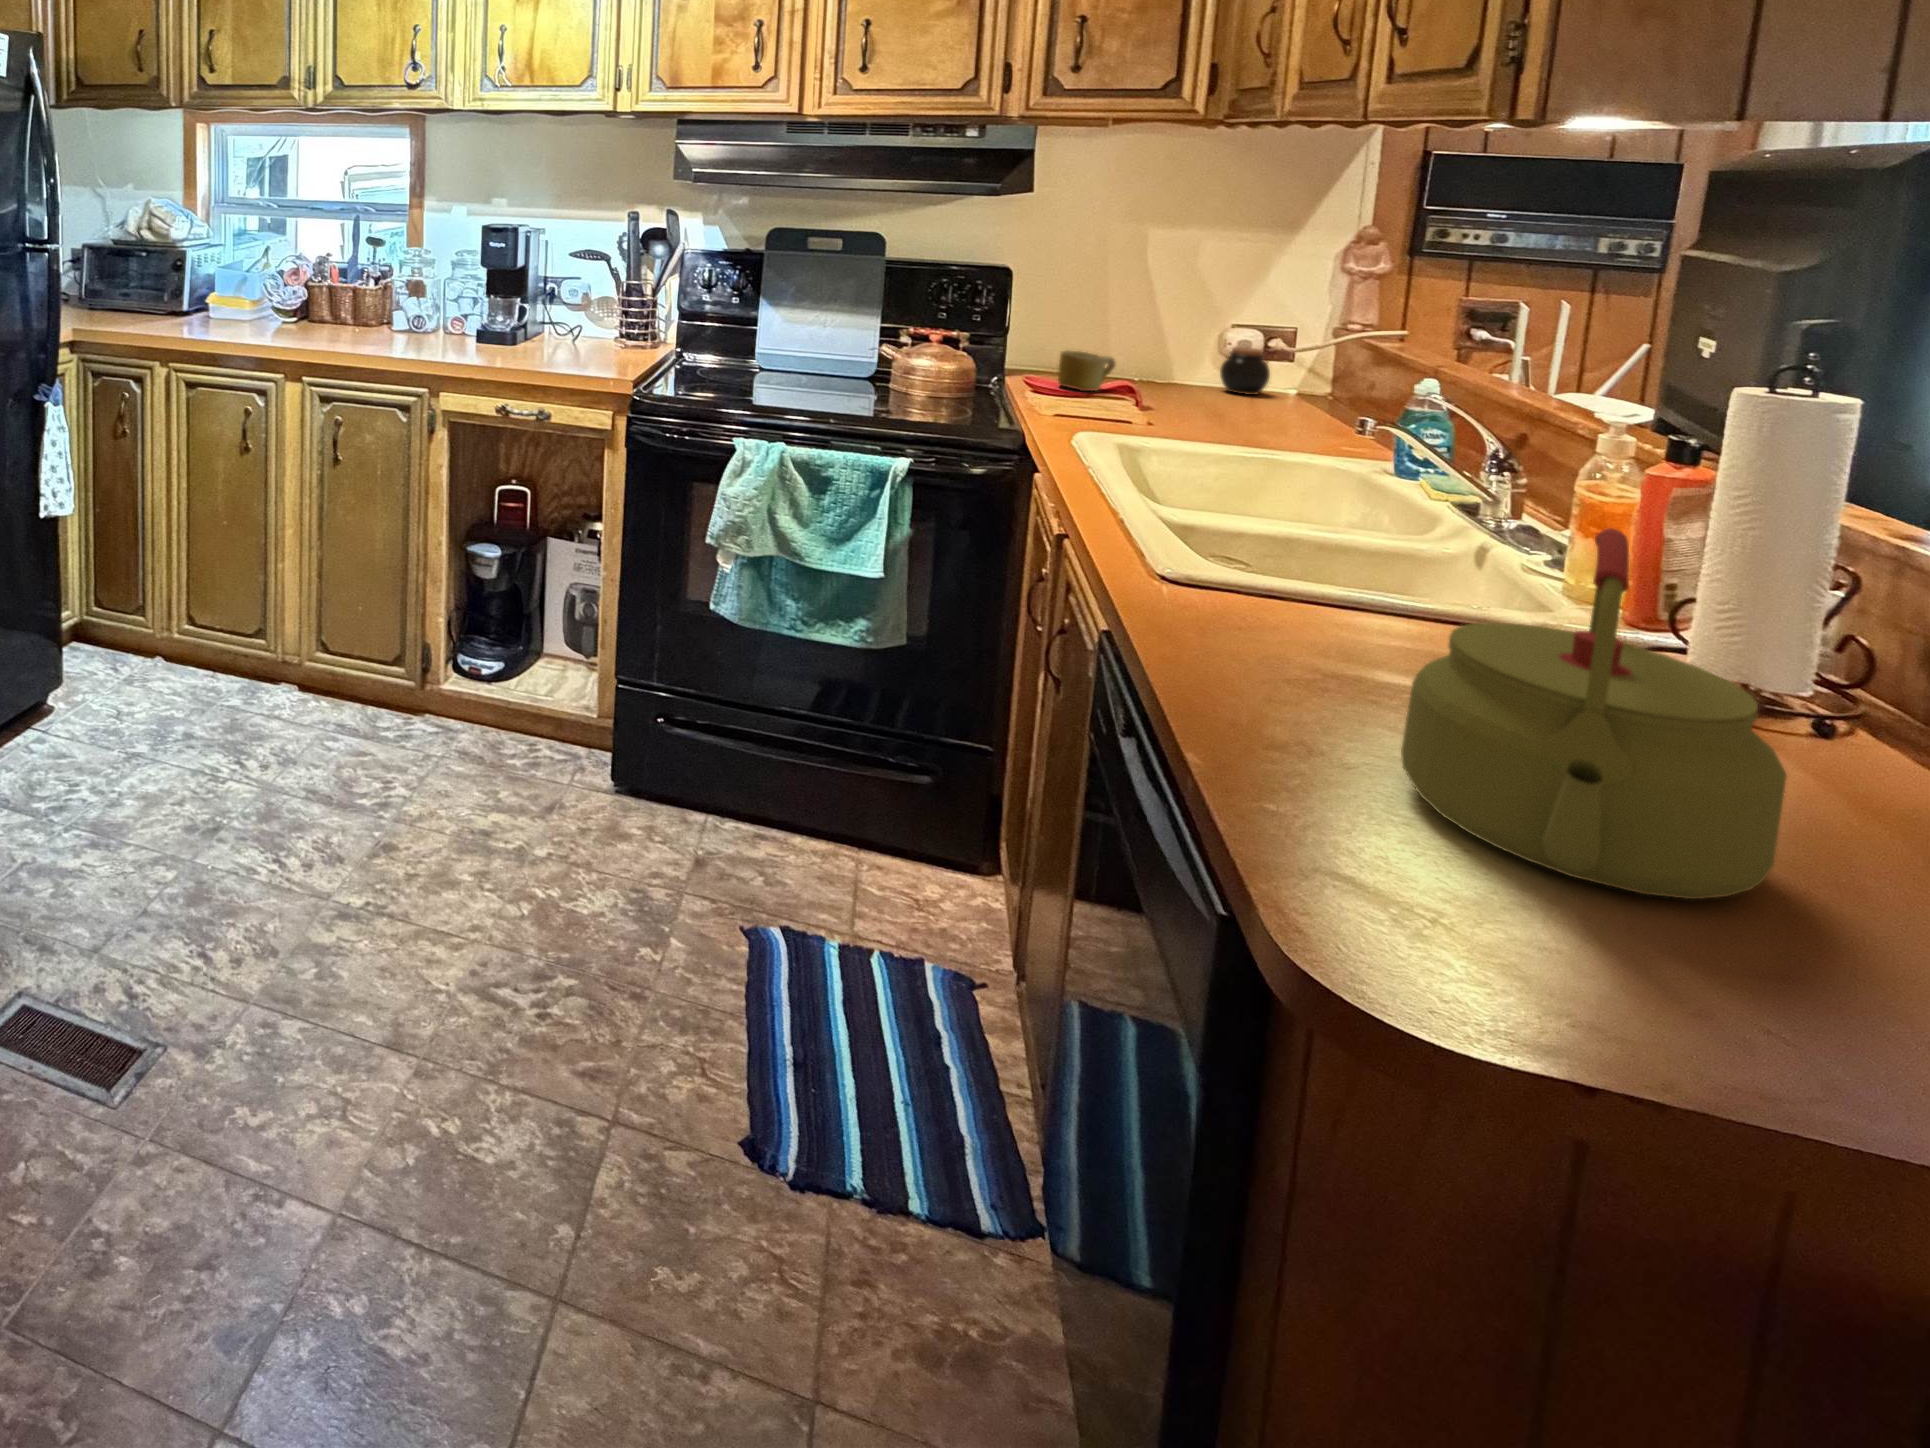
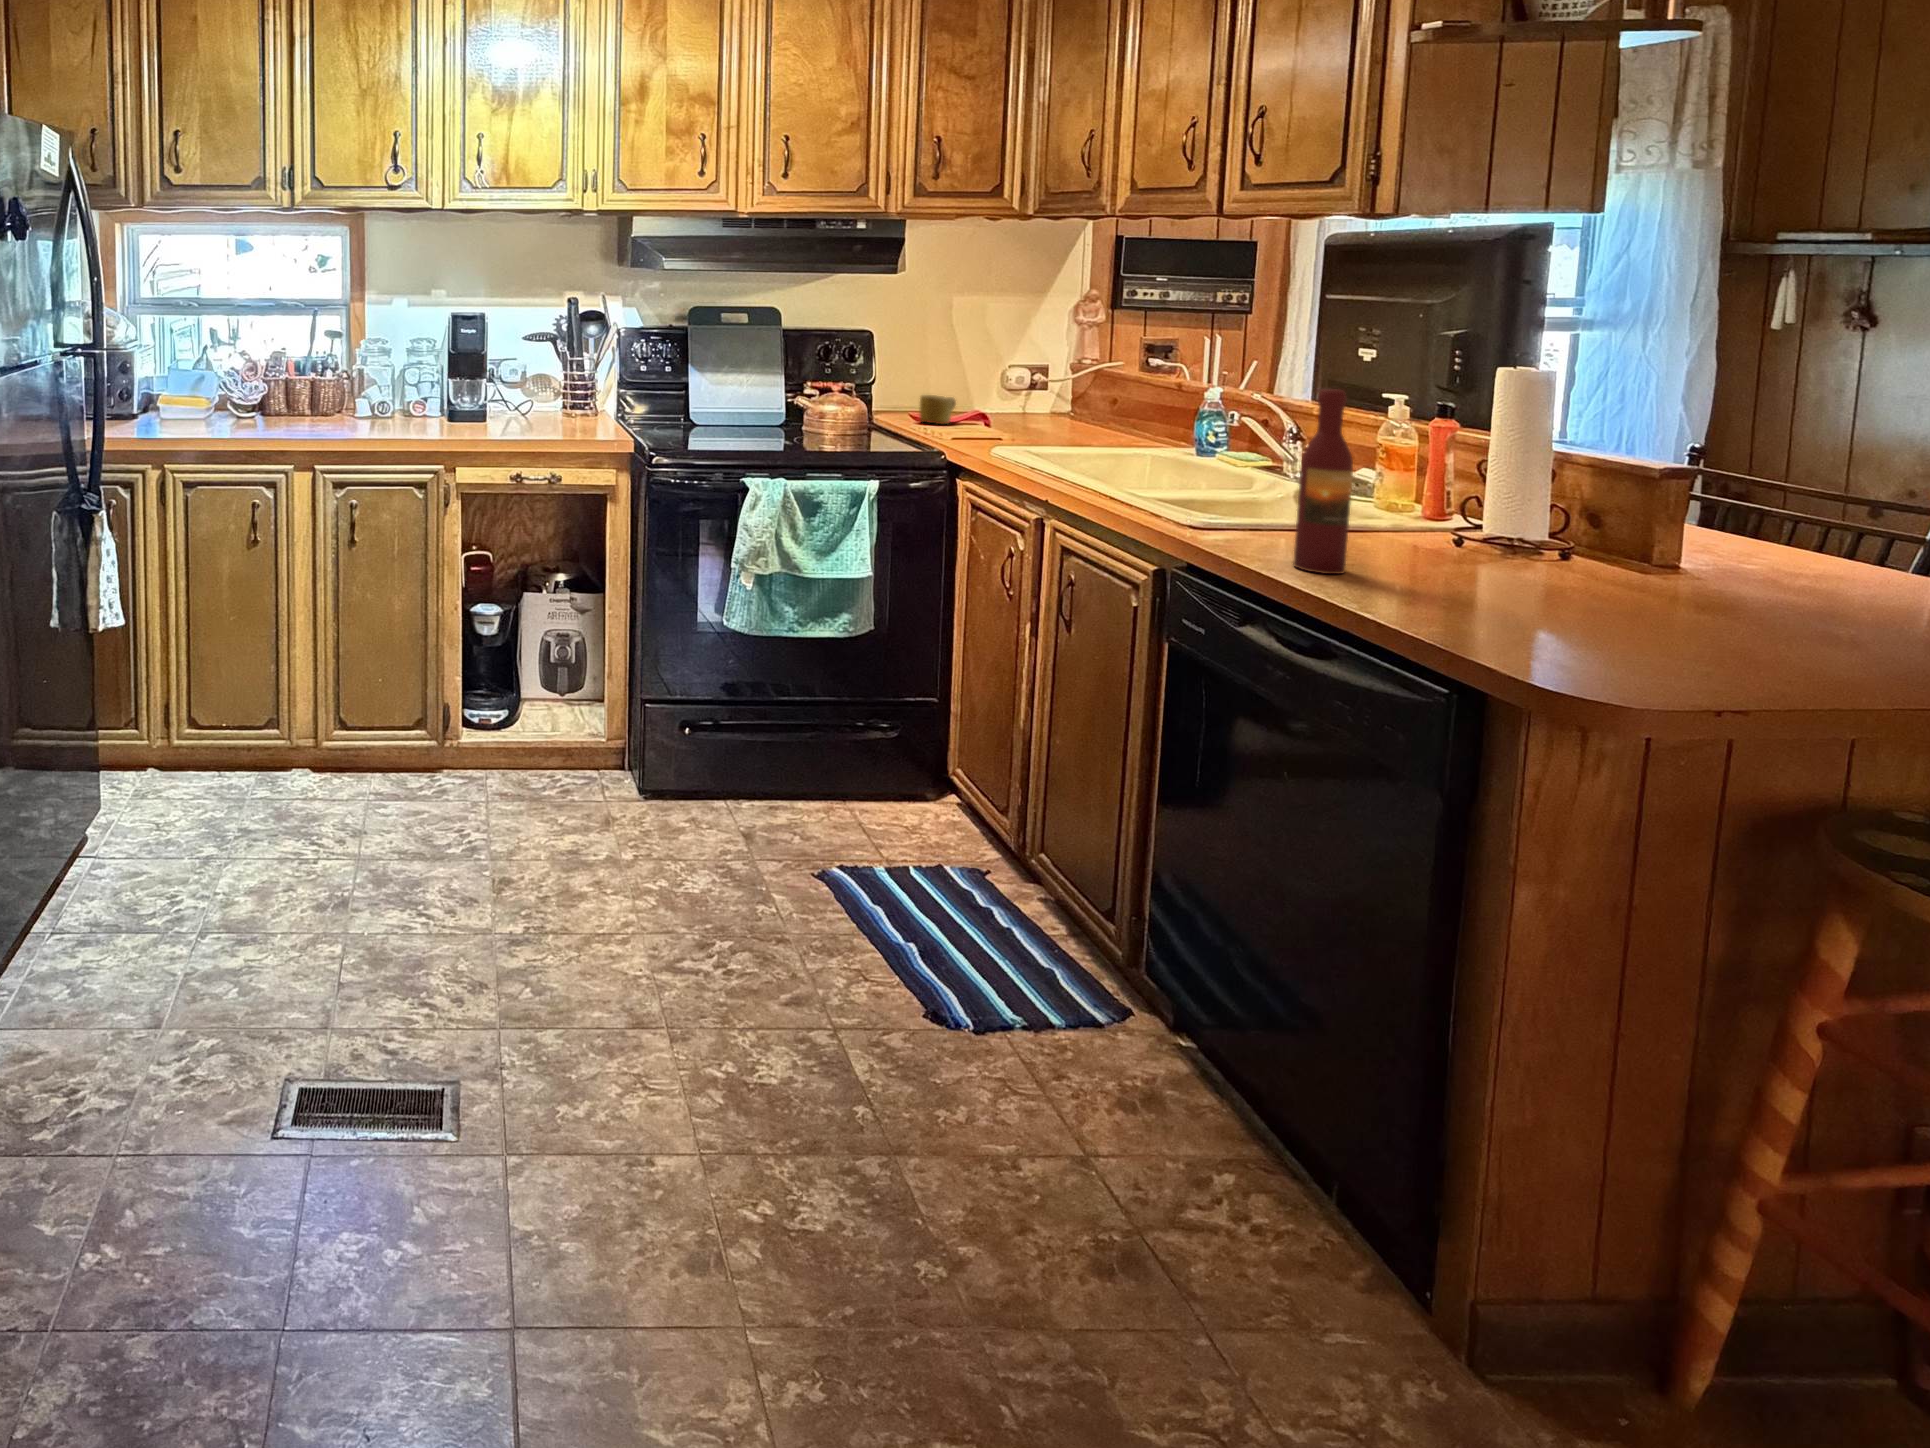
jar: present [1220,347,1270,395] -> none [1013,384,1046,419]
wine bottle: none [1255,395,1361,693] -> present [1293,389,1353,574]
kettle: present [1401,528,1787,899] -> none [1431,444,1631,634]

